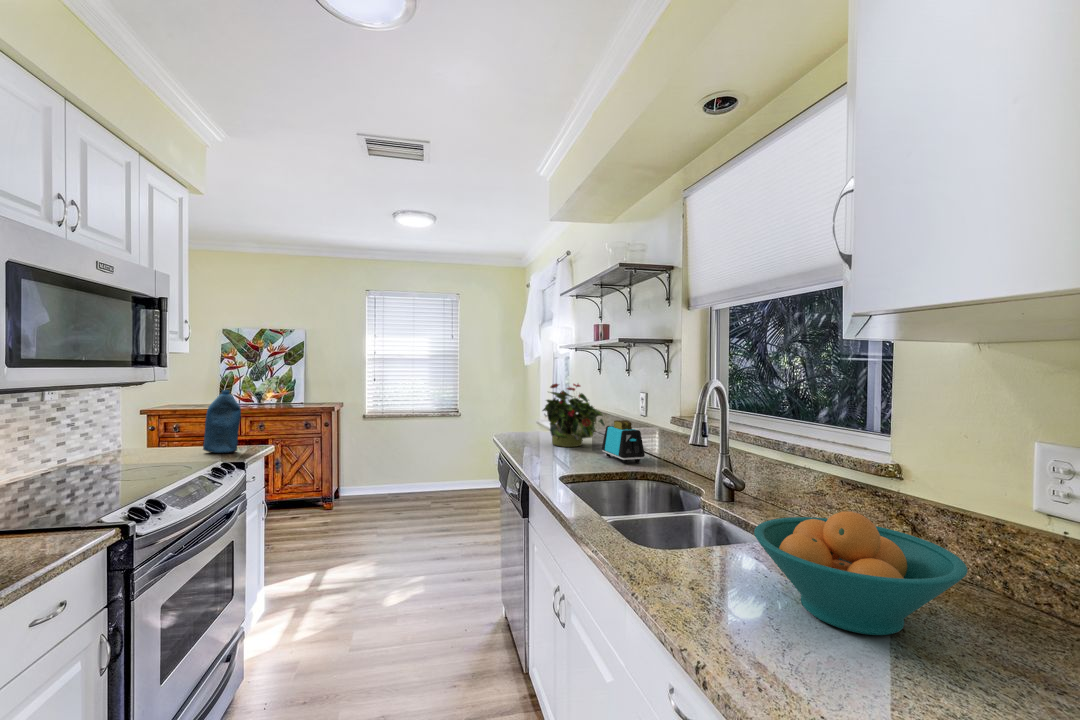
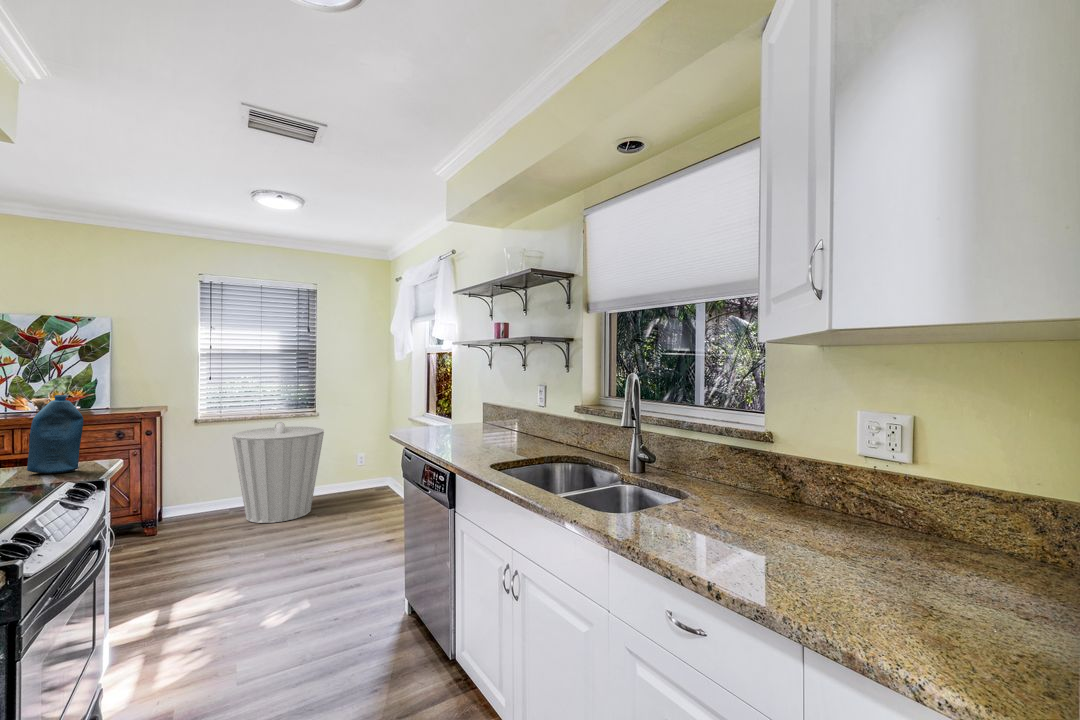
potted plant: present [543,384,605,447] -> none [446,378,505,439]
trash can: none [390,420,465,511] -> present [232,422,324,523]
toaster: present [602,420,645,464] -> none [510,411,553,450]
fruit bowl: present [754,511,968,635] -> none [707,465,845,546]

